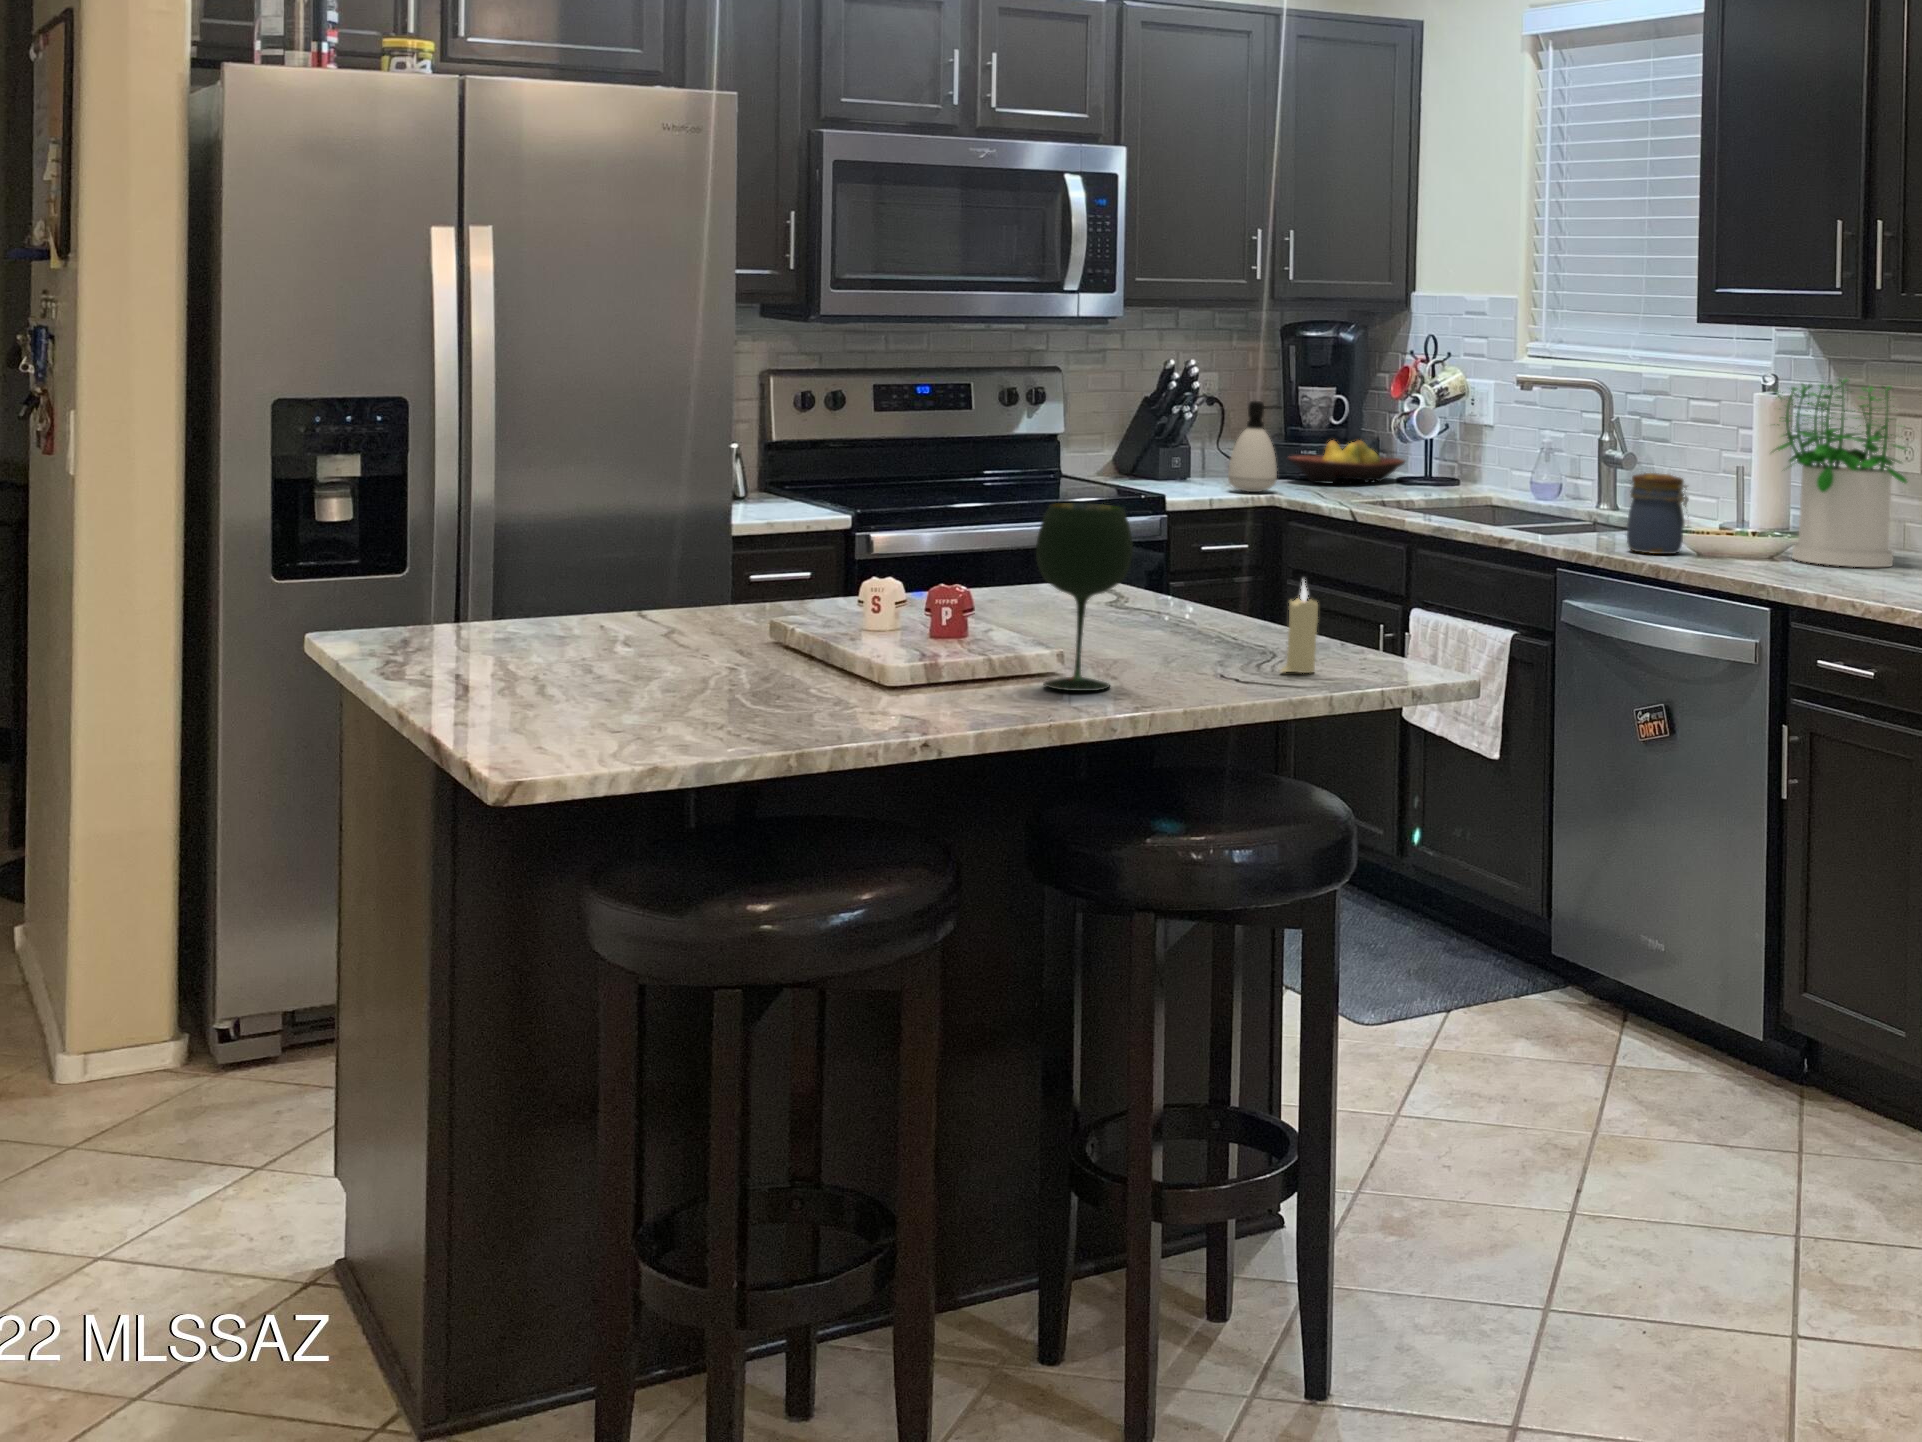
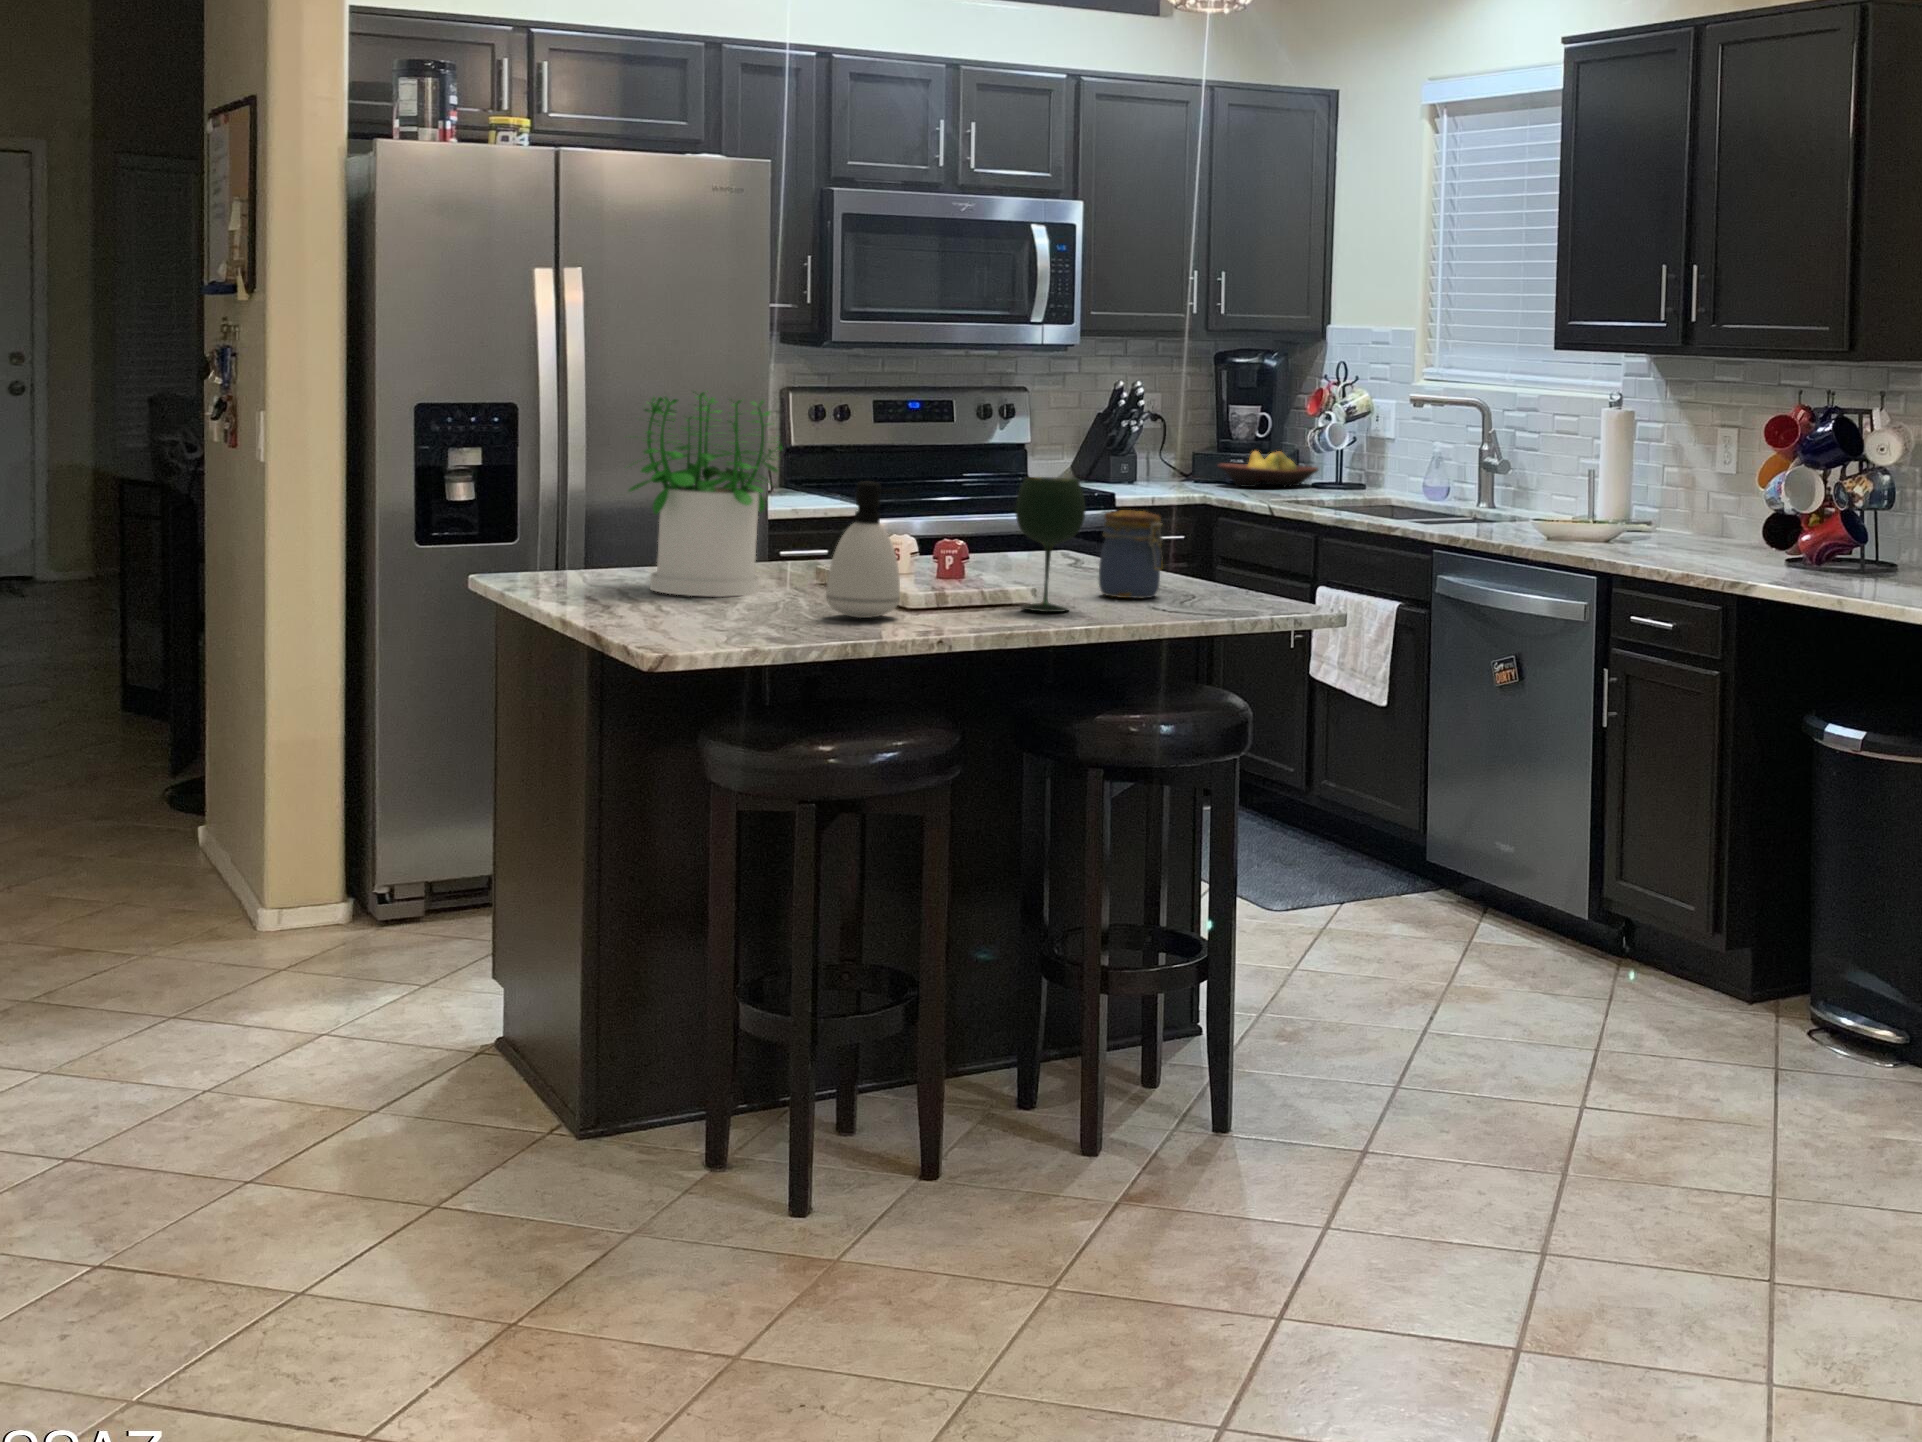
potted plant: present [1774,379,1907,567] -> present [629,391,782,597]
soap dispenser: present [1228,401,1281,492] -> present [826,481,908,618]
jar: present [1627,473,1689,554] -> present [1099,510,1163,598]
candle: present [1282,582,1318,673] -> none [1193,535,1223,605]

